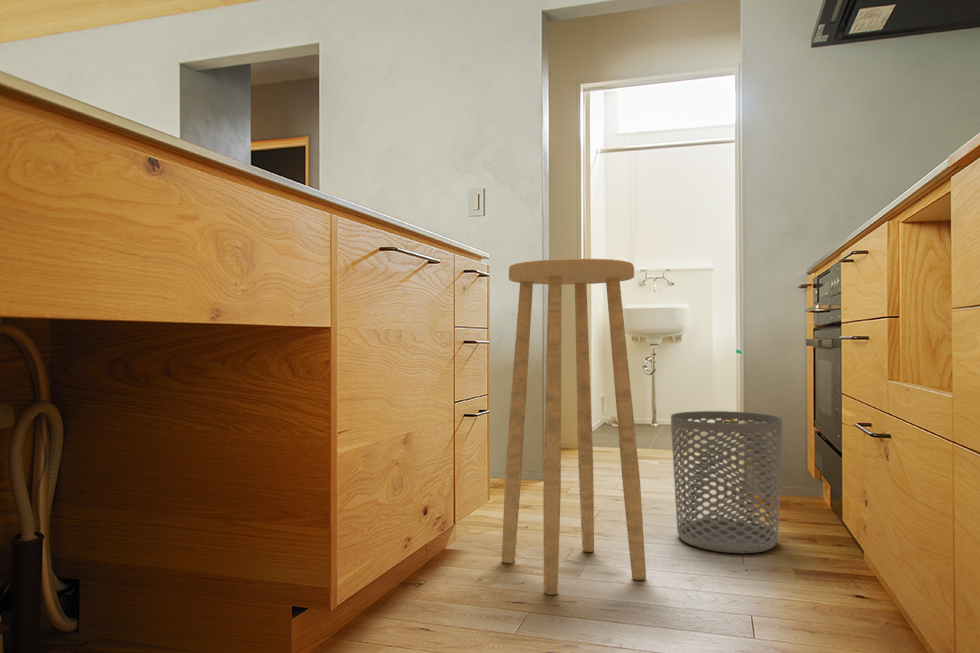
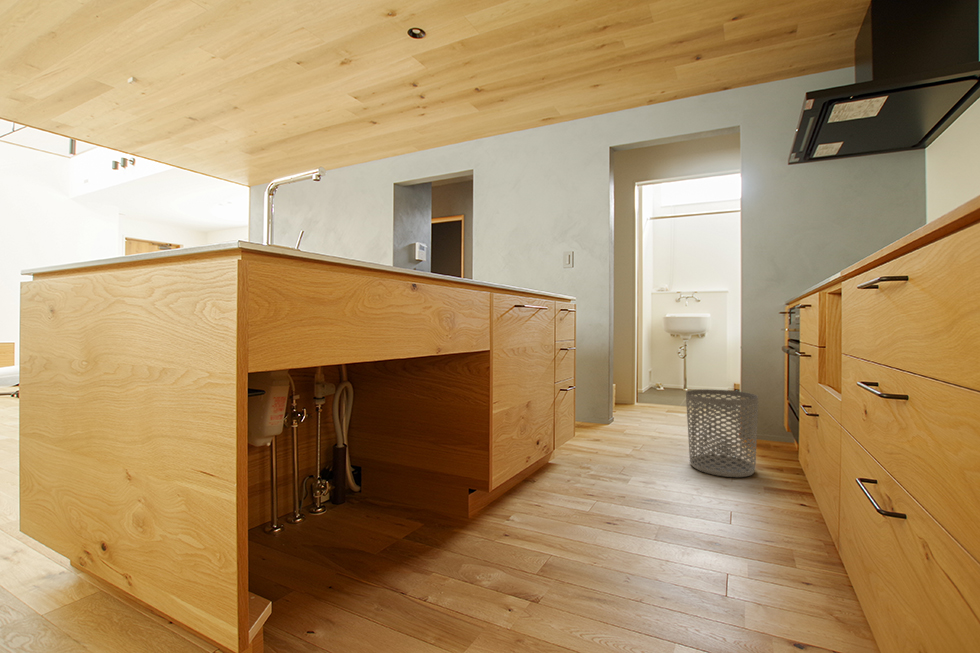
stool: present [502,258,646,595] -> none [582,305,667,493]

